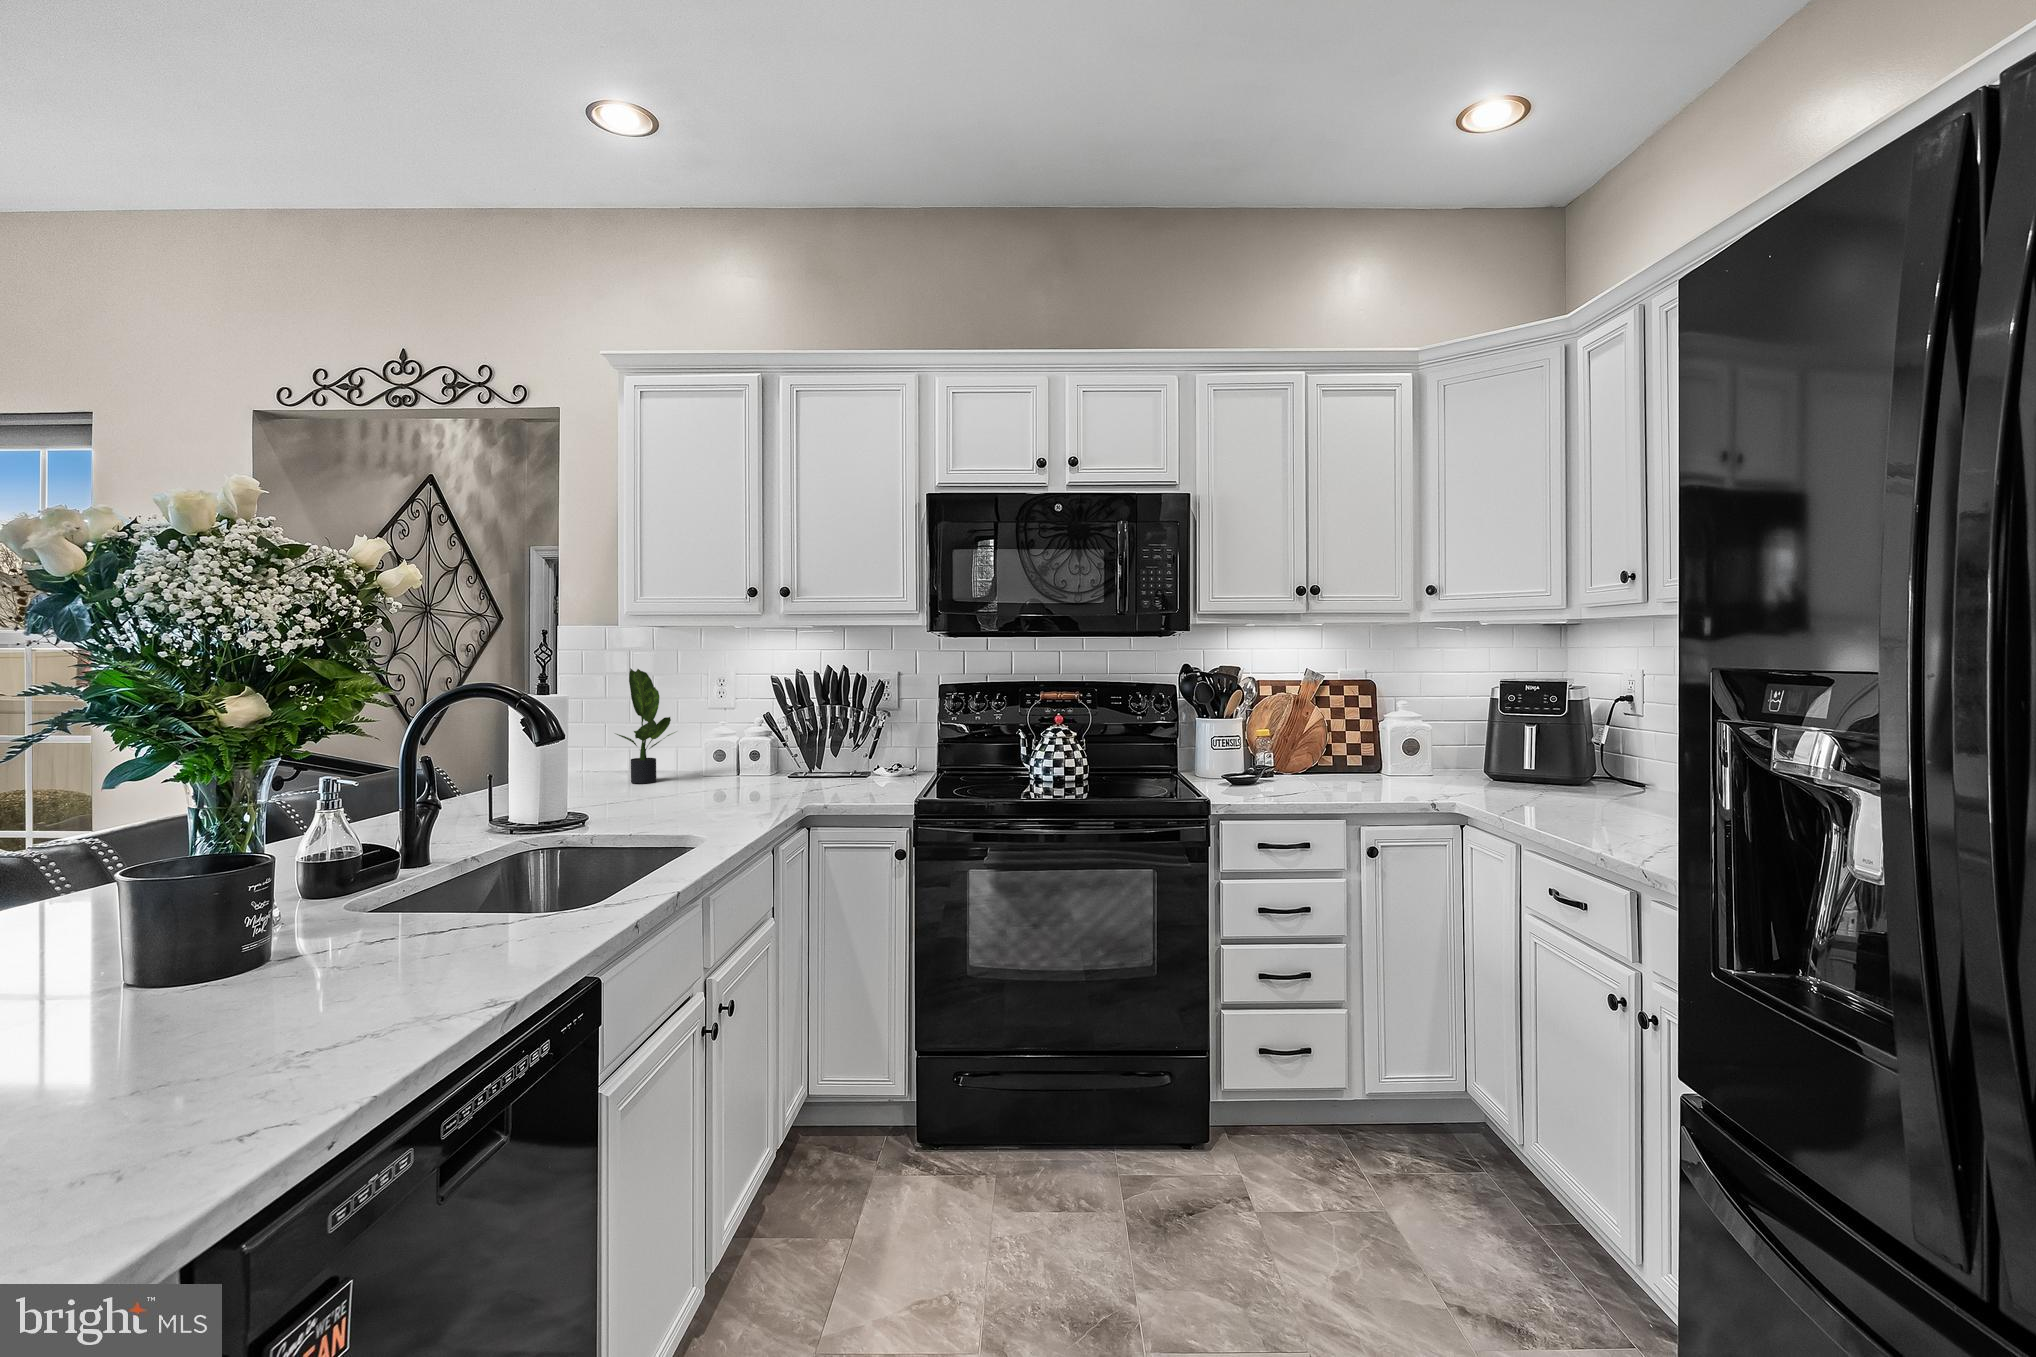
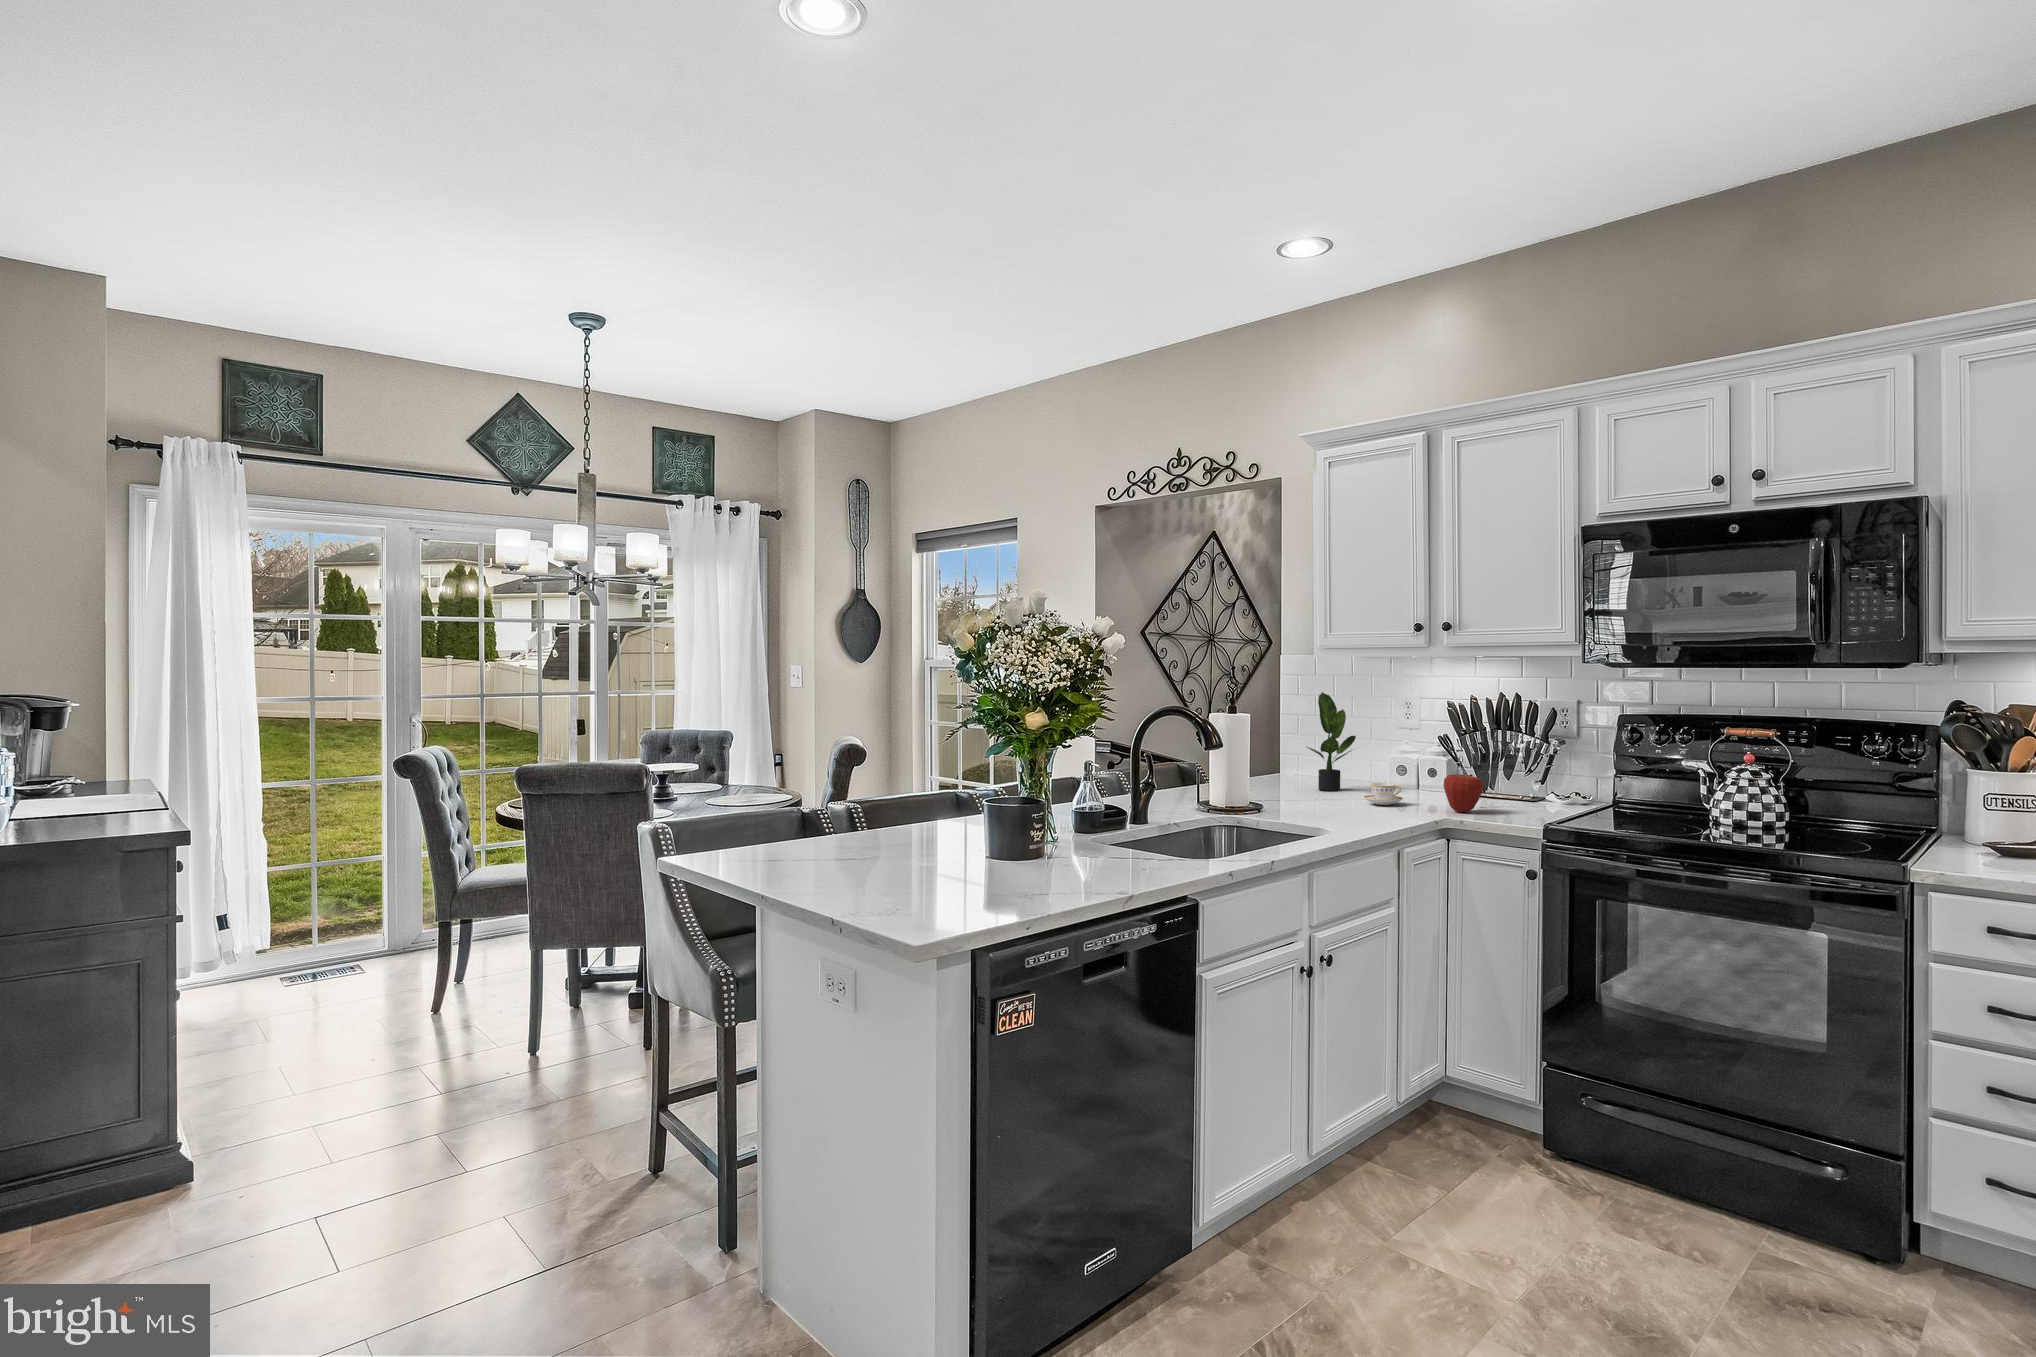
apple: none [794,751,833,794] -> present [1444,772,1483,812]
teacup: none [702,770,745,794] -> present [1363,783,1403,805]

